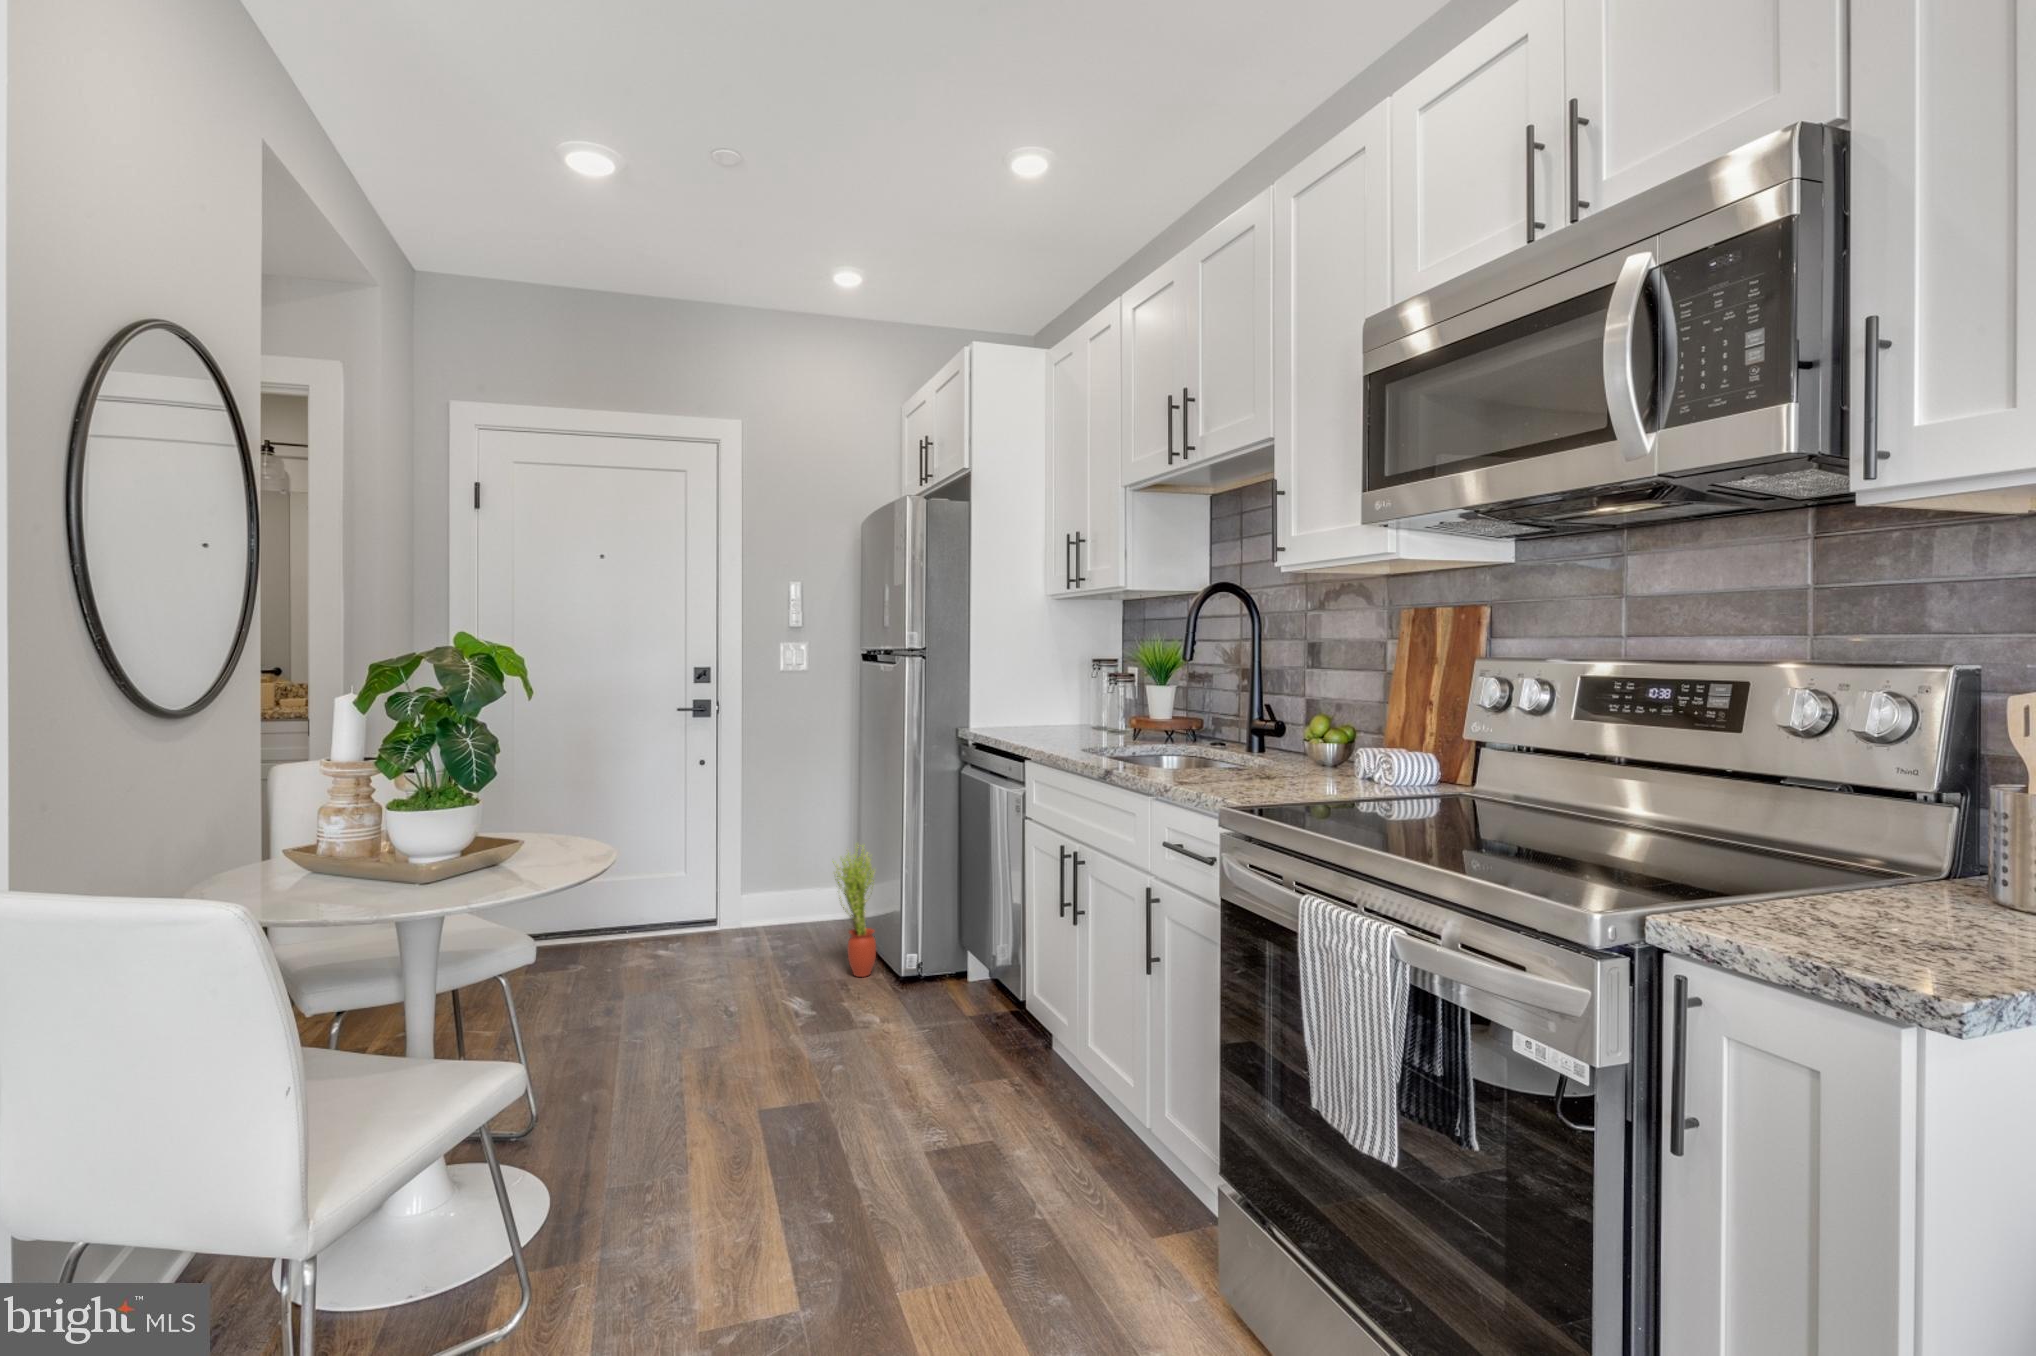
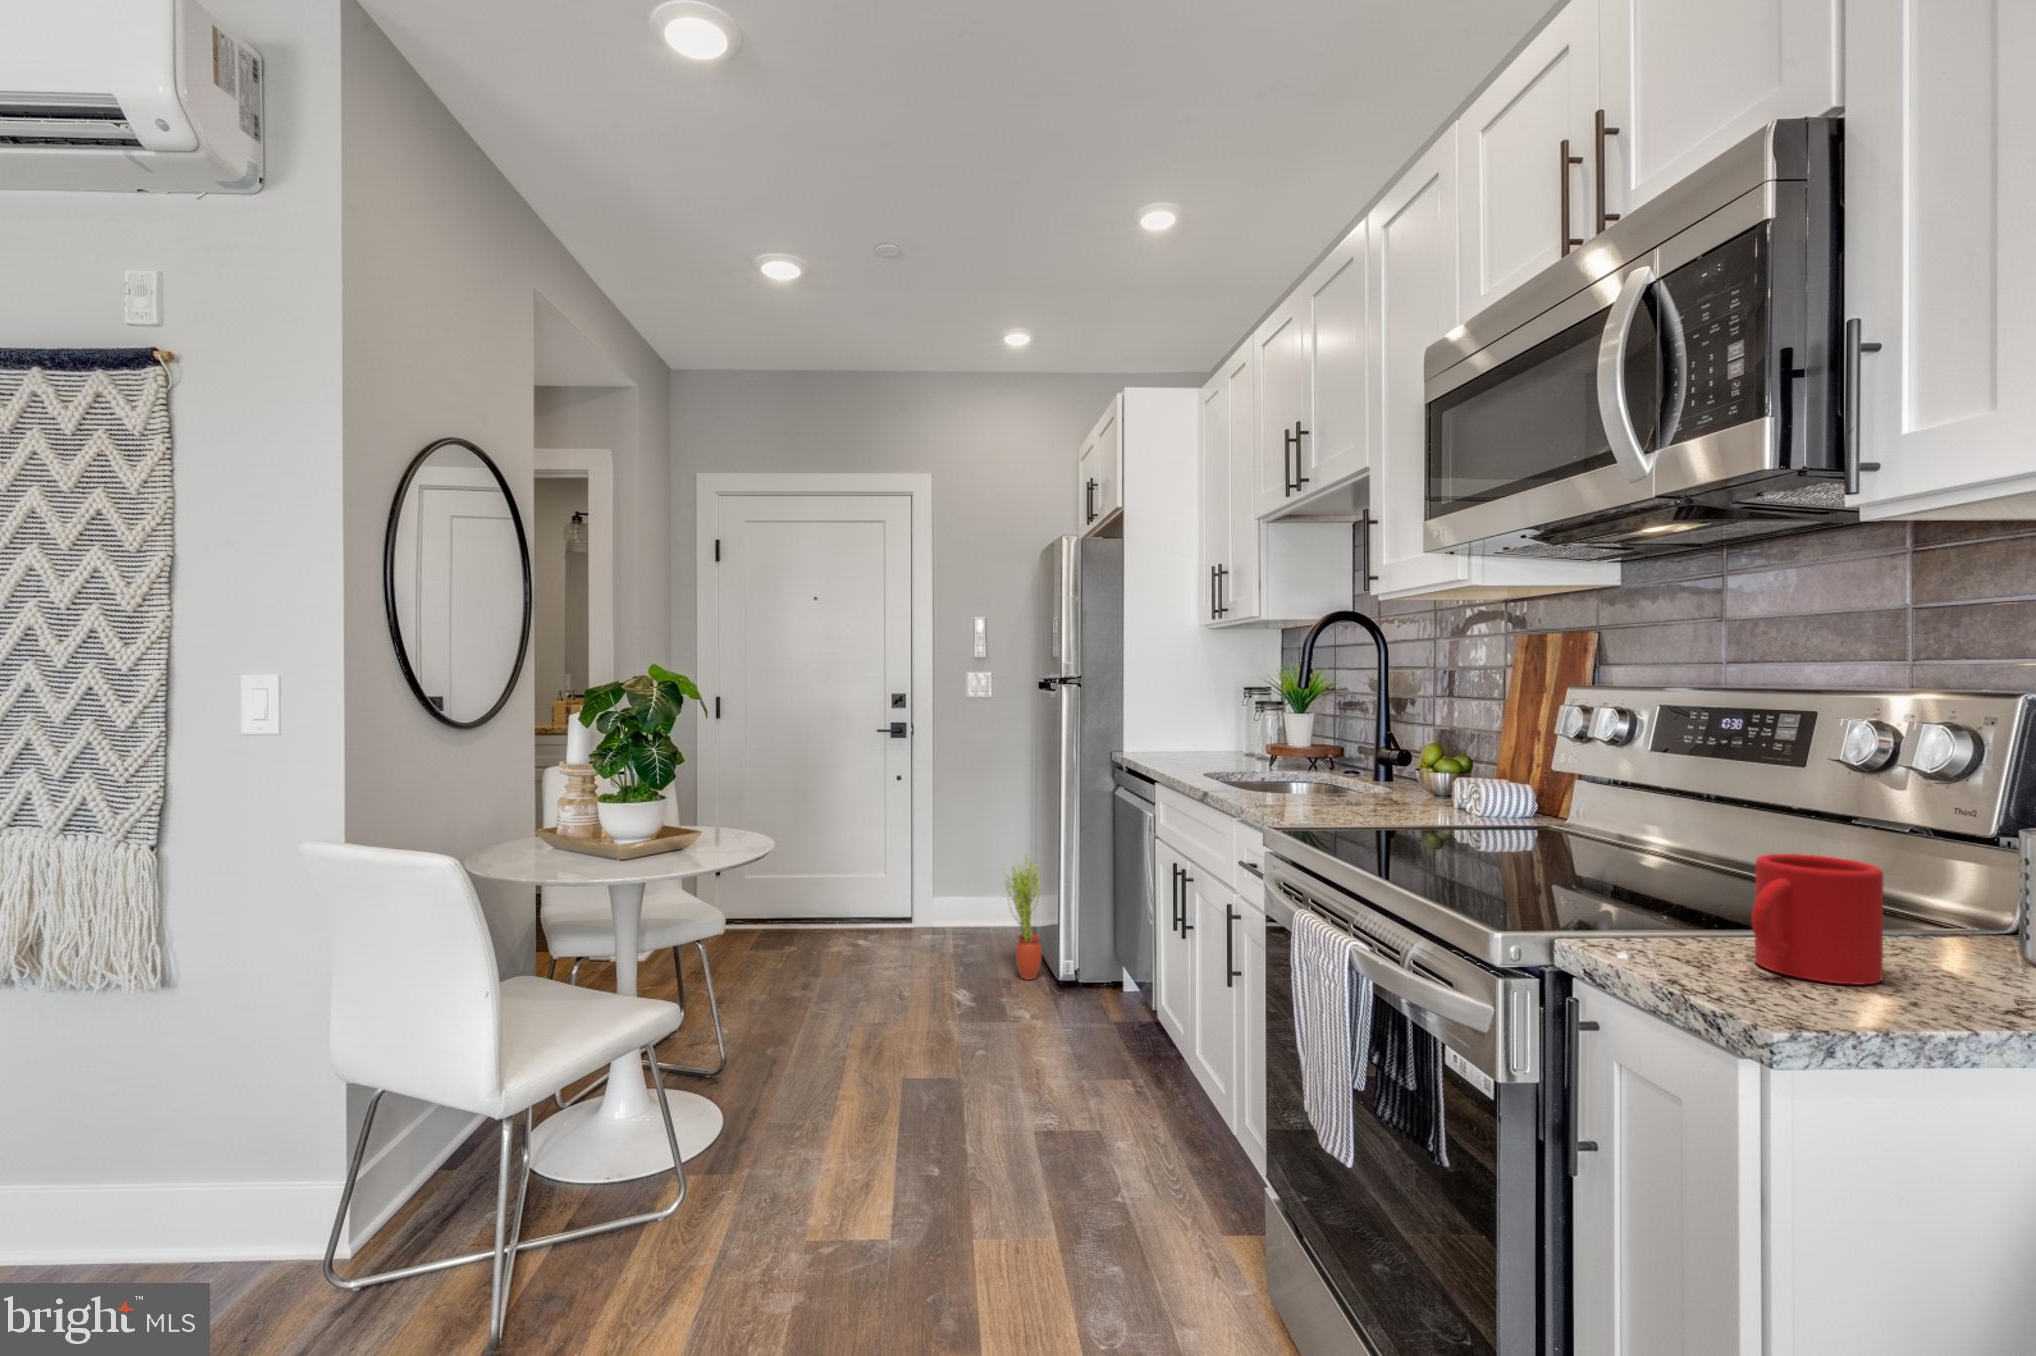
mug: none [1836,823,1963,945] -> present [1751,854,1883,985]

